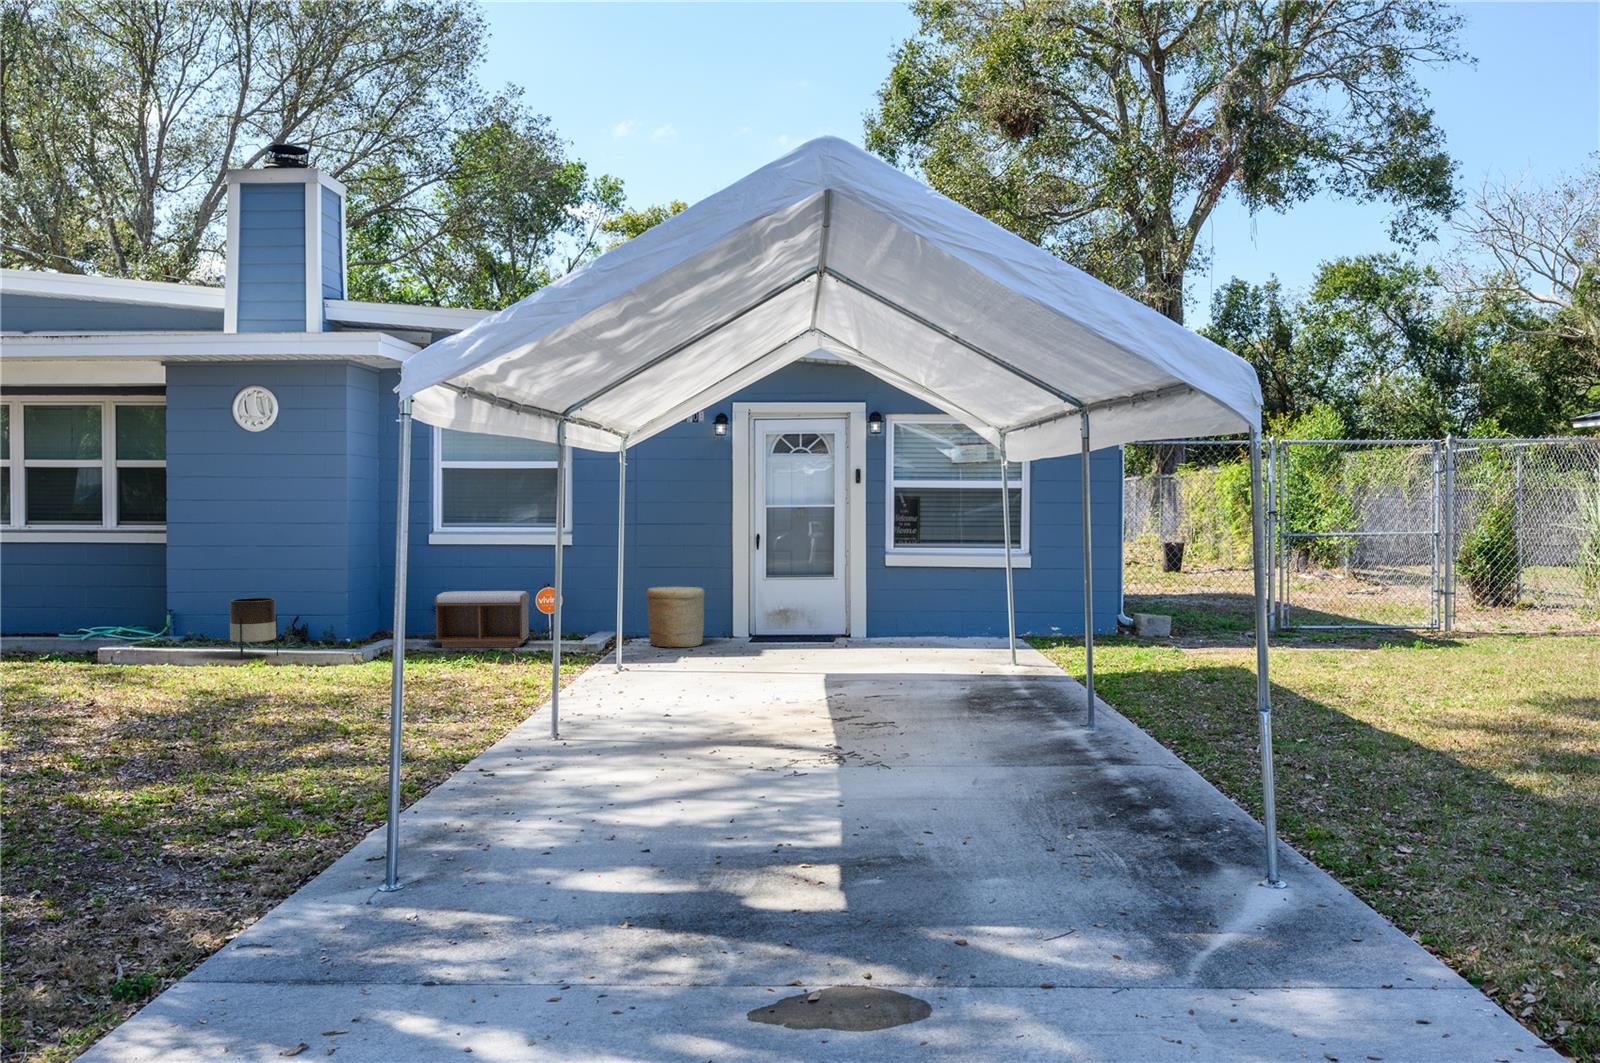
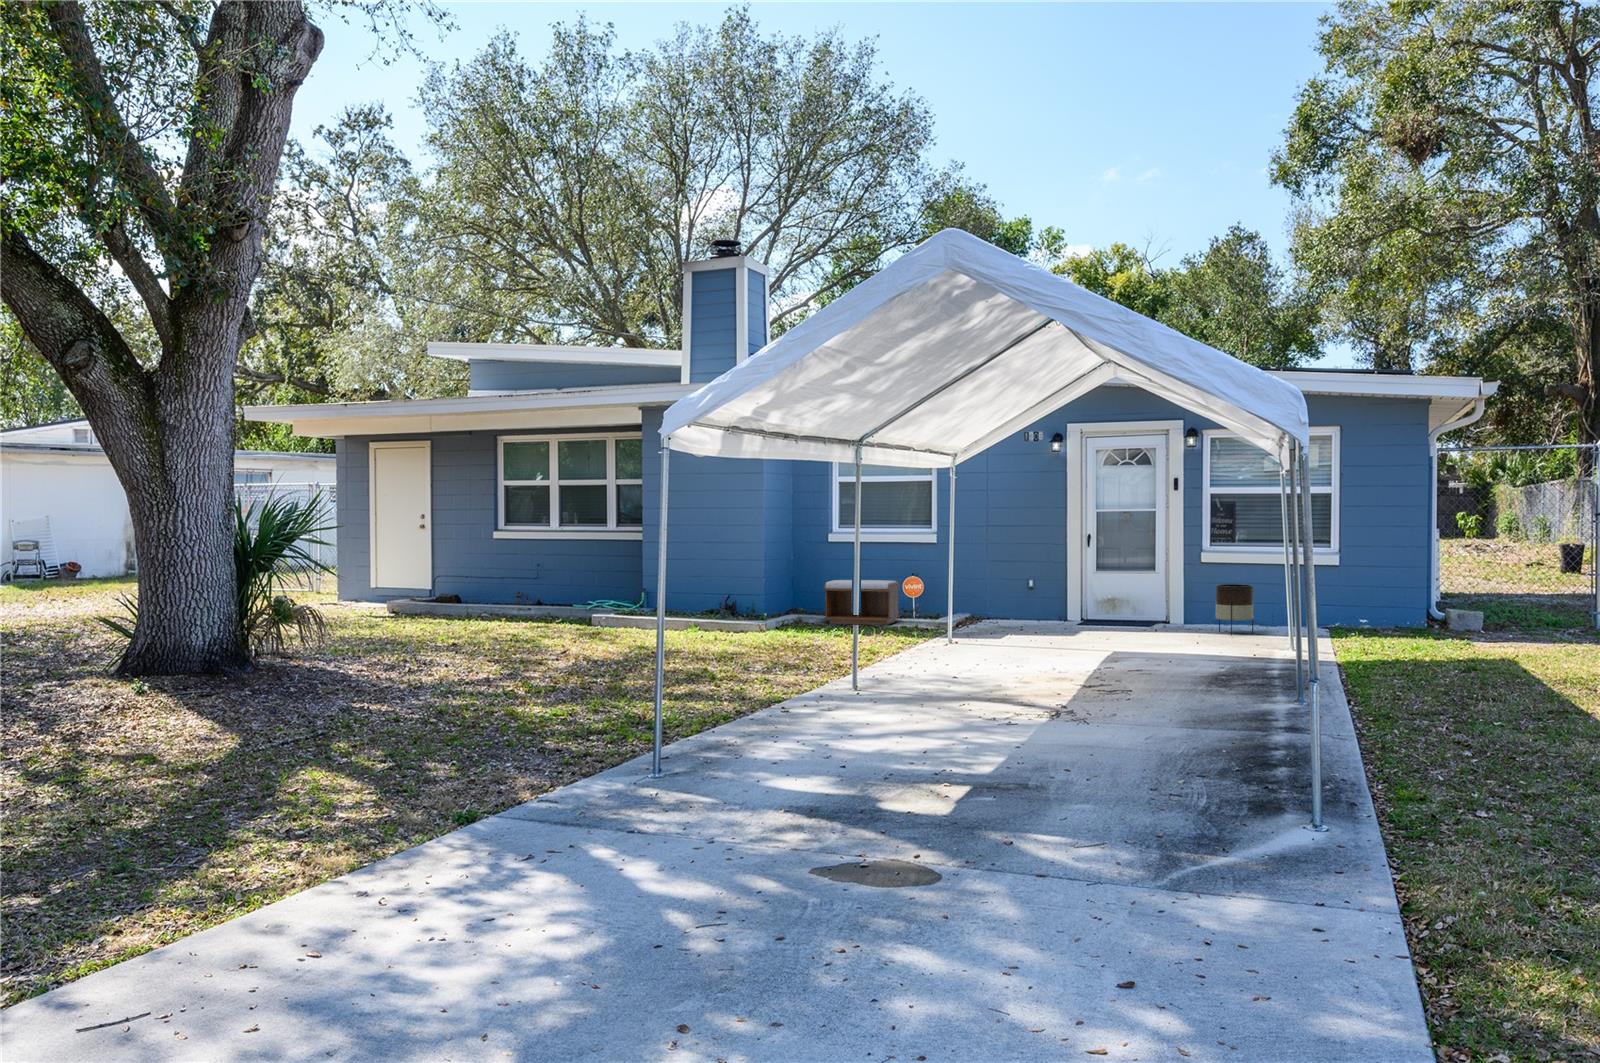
basket: present [646,587,705,648] -> none [989,579,1038,629]
planter: present [229,598,278,660] -> present [1215,584,1254,635]

